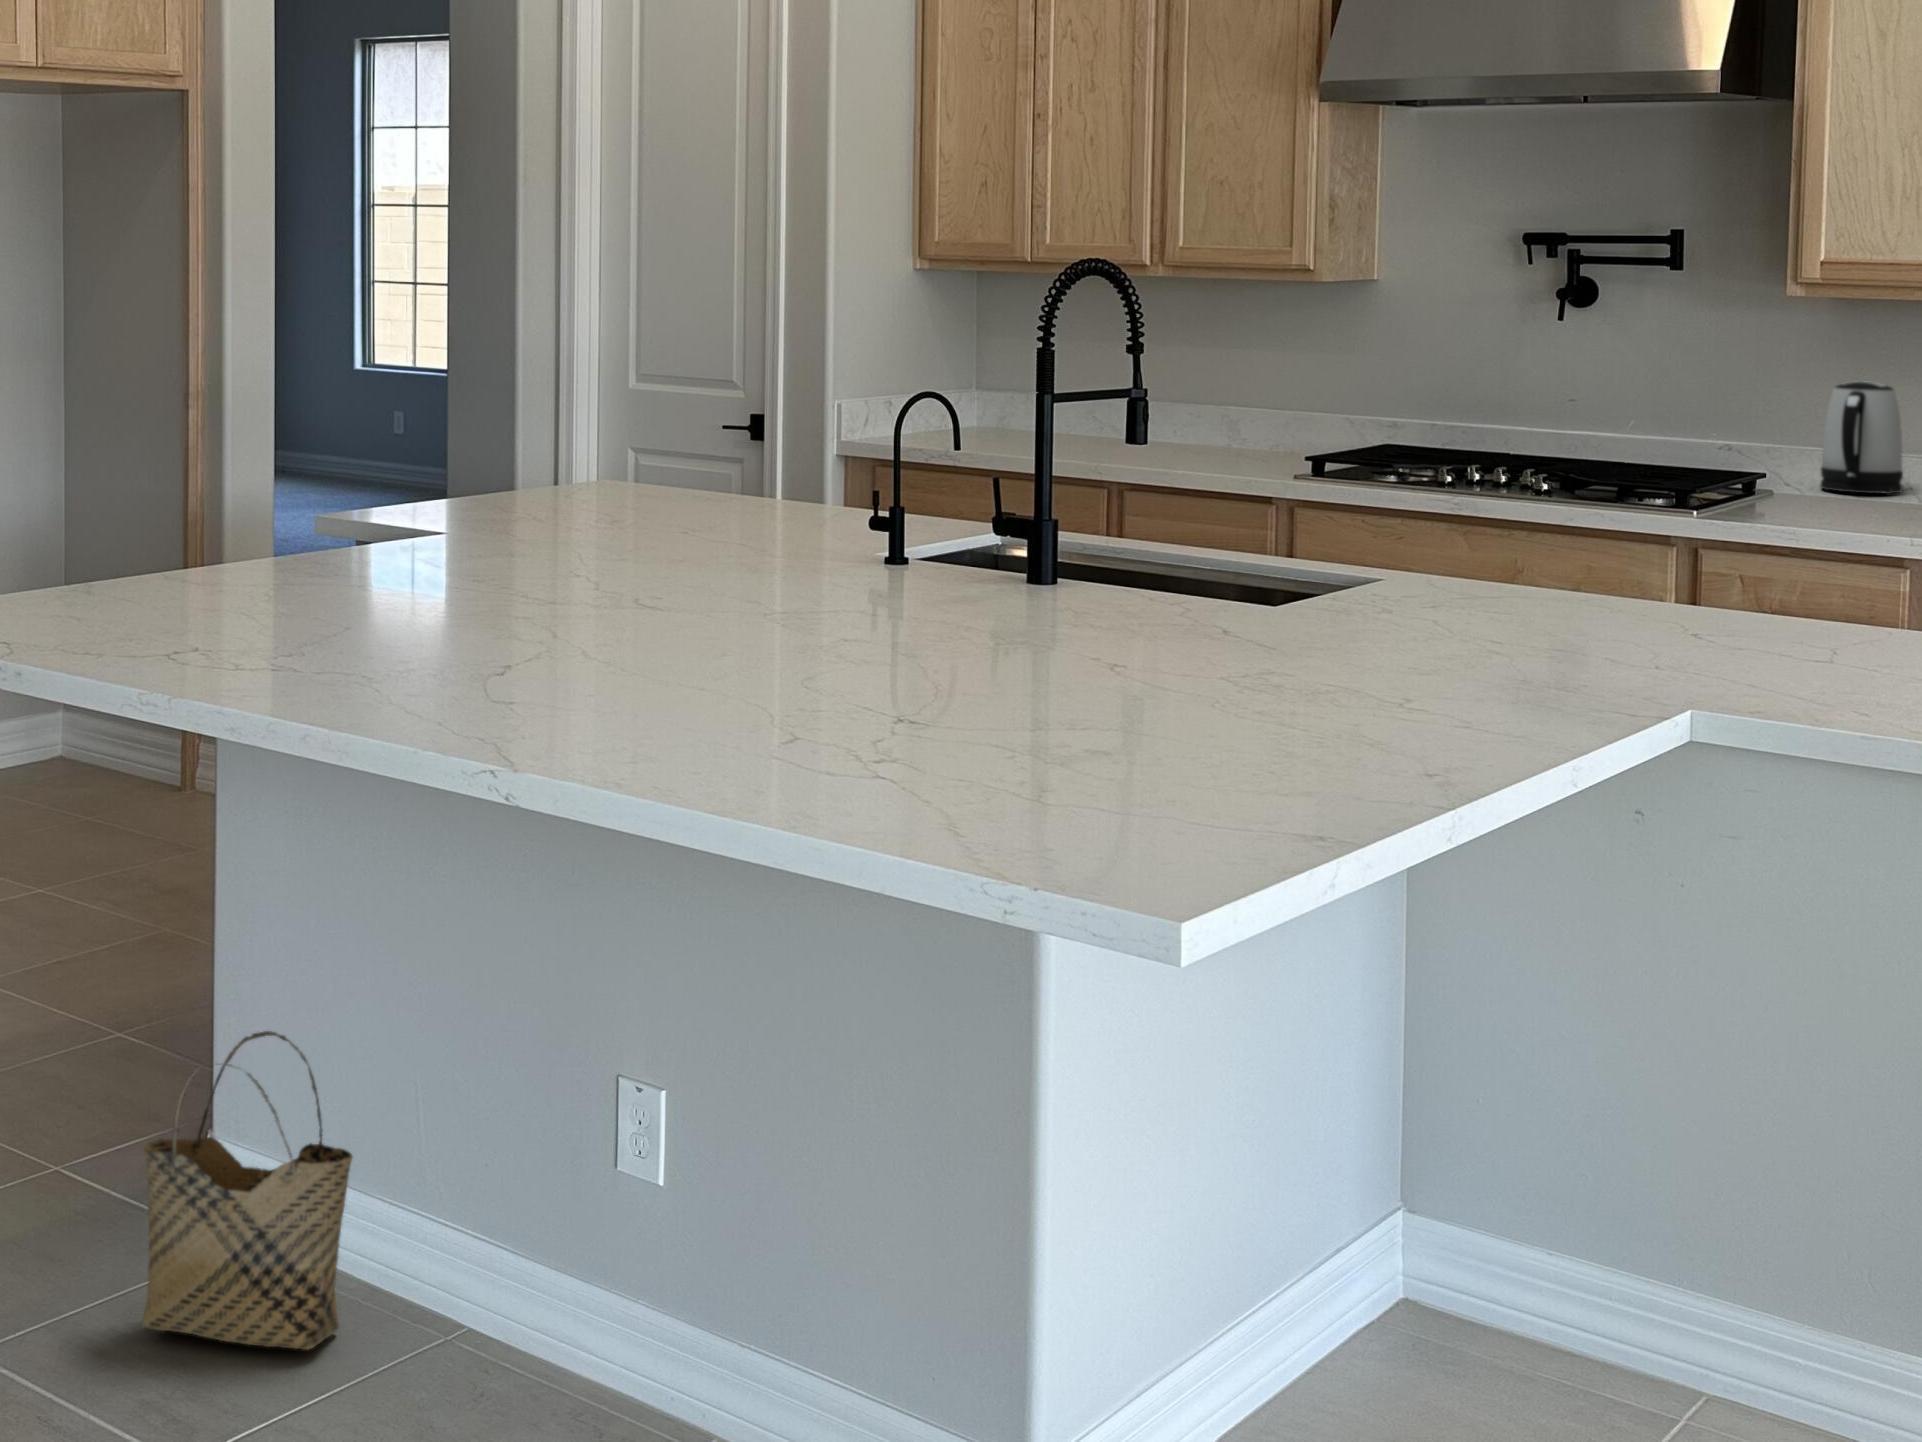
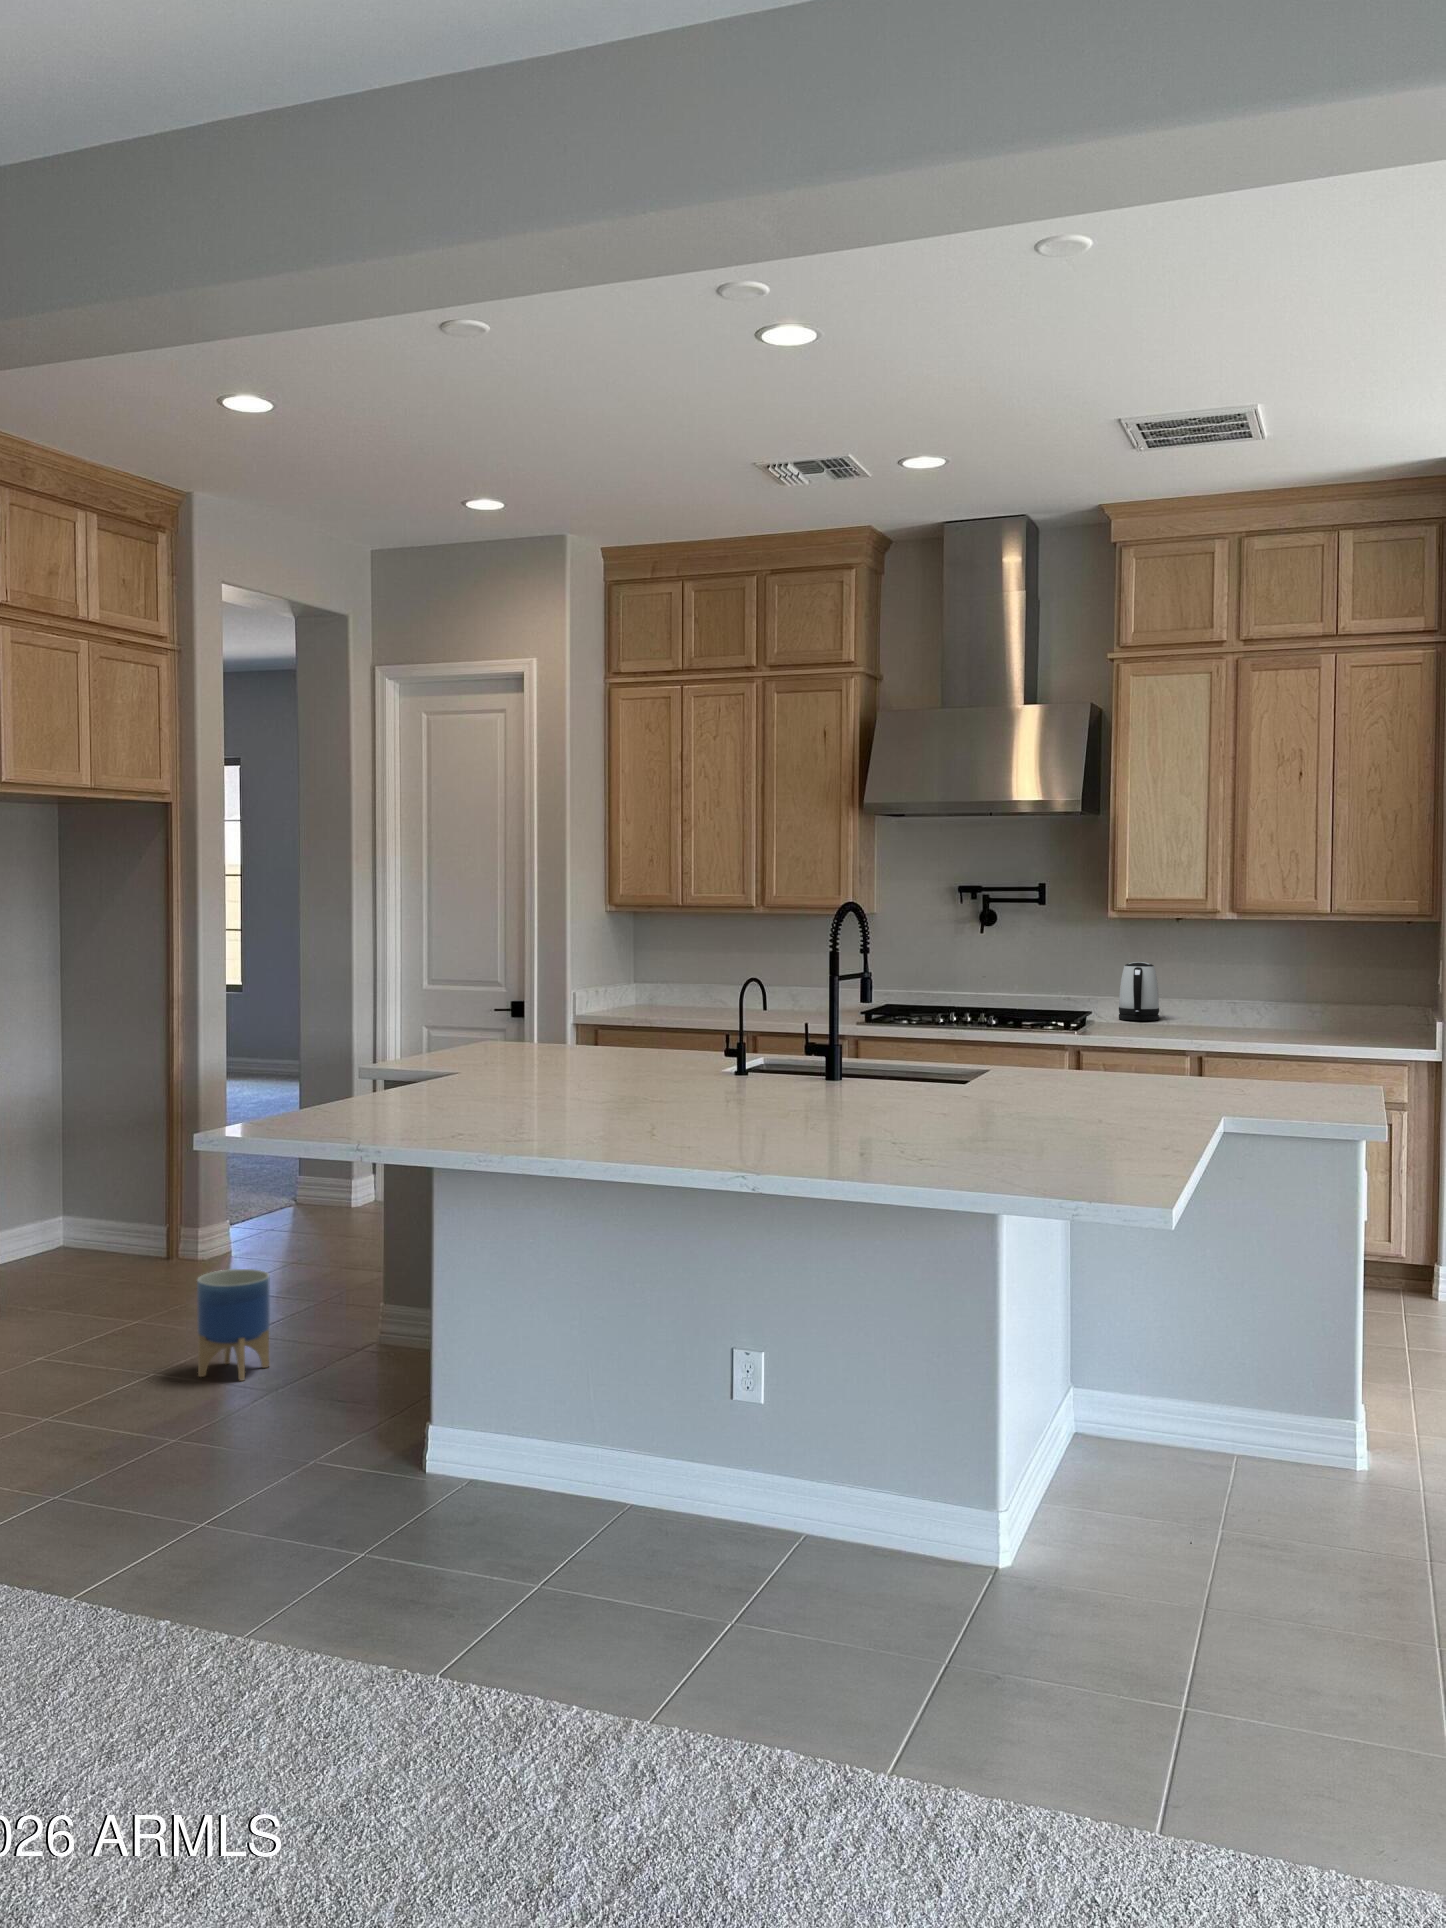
planter: none [32,833,148,1015] -> present [197,1269,270,1381]
woven basket: present [142,1031,352,1350] -> none [446,1351,568,1527]

